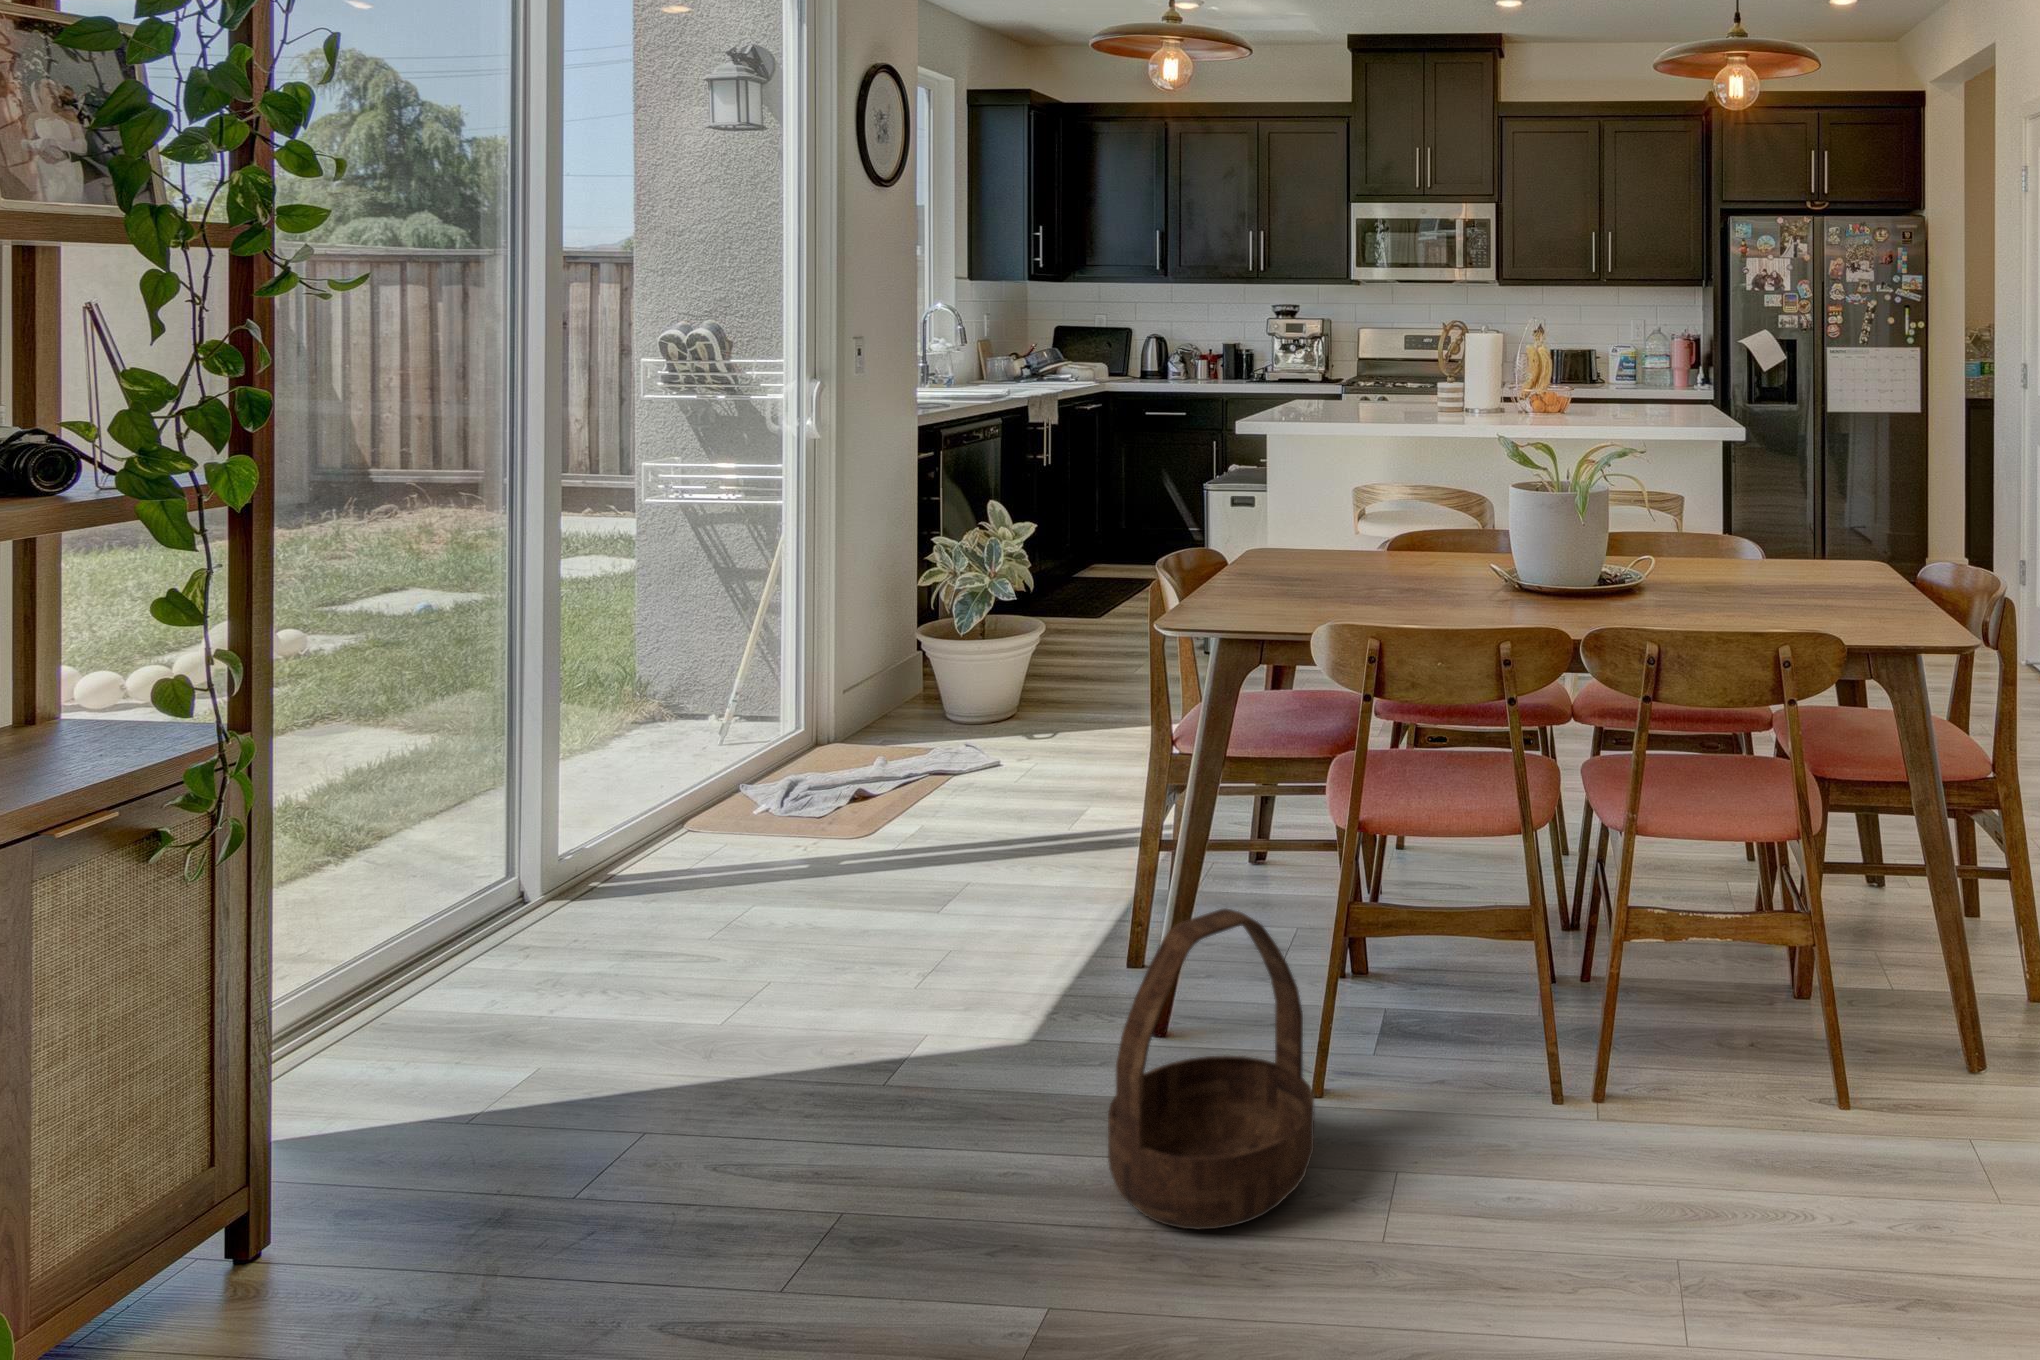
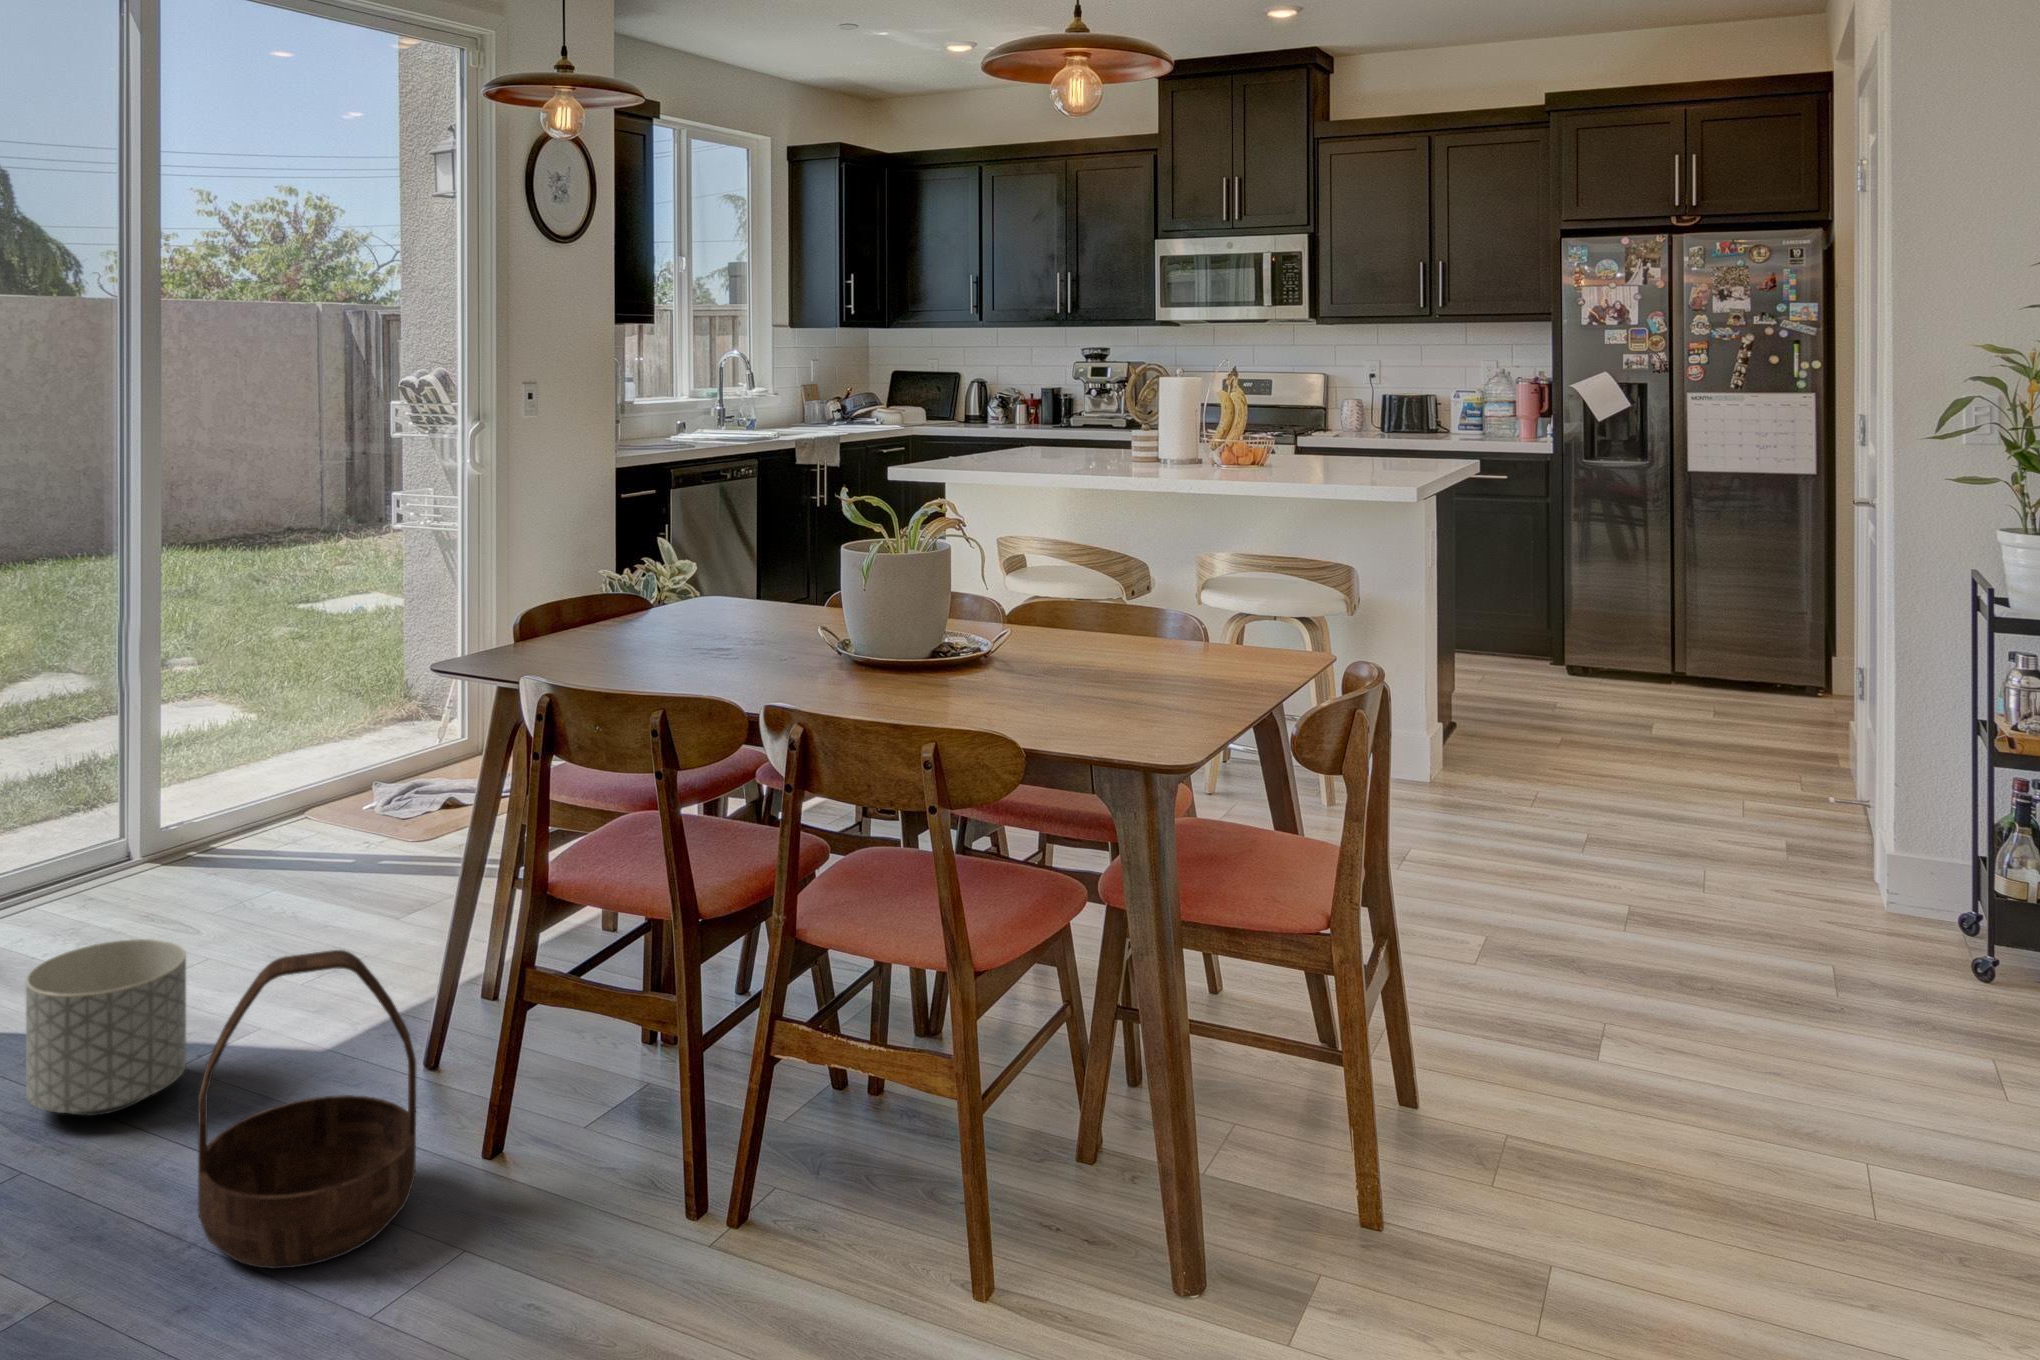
planter: none [756,949,925,1145] -> present [26,939,186,1116]

